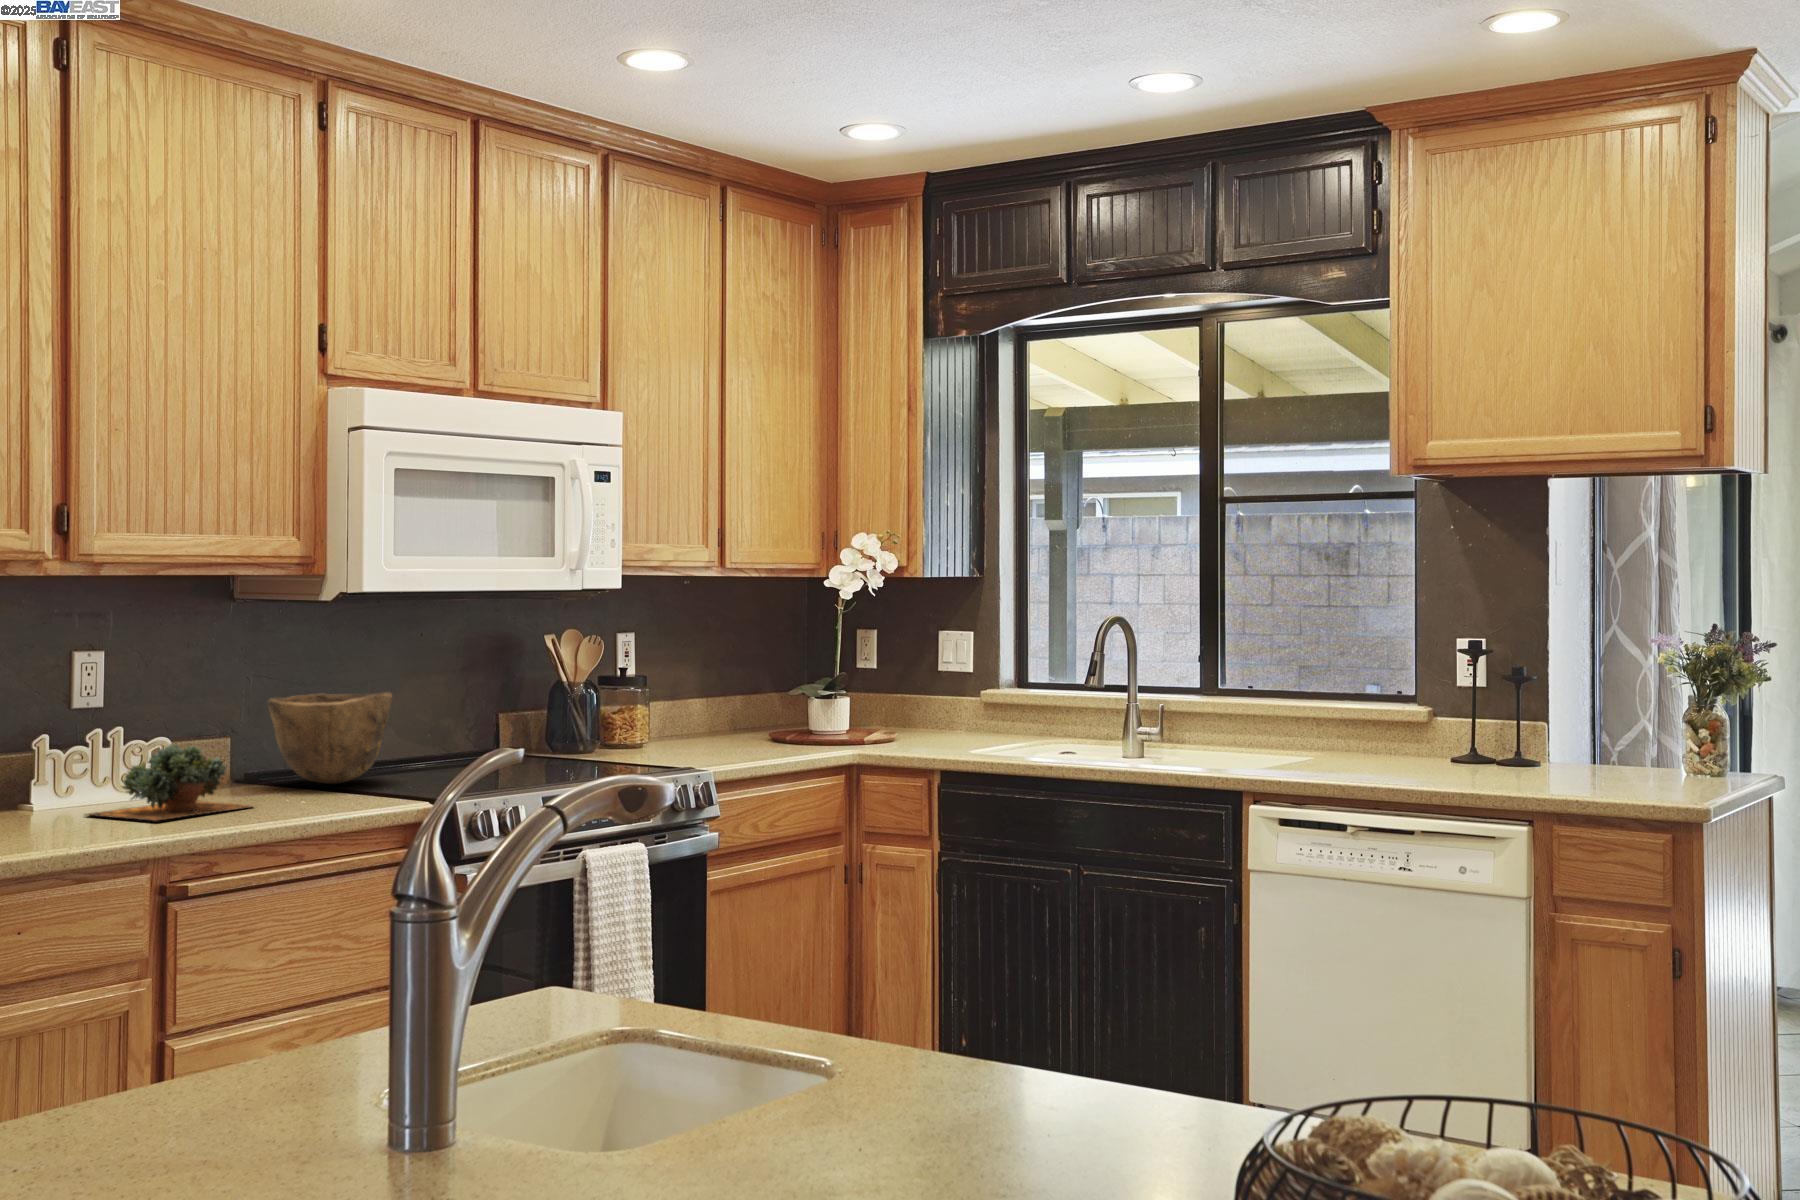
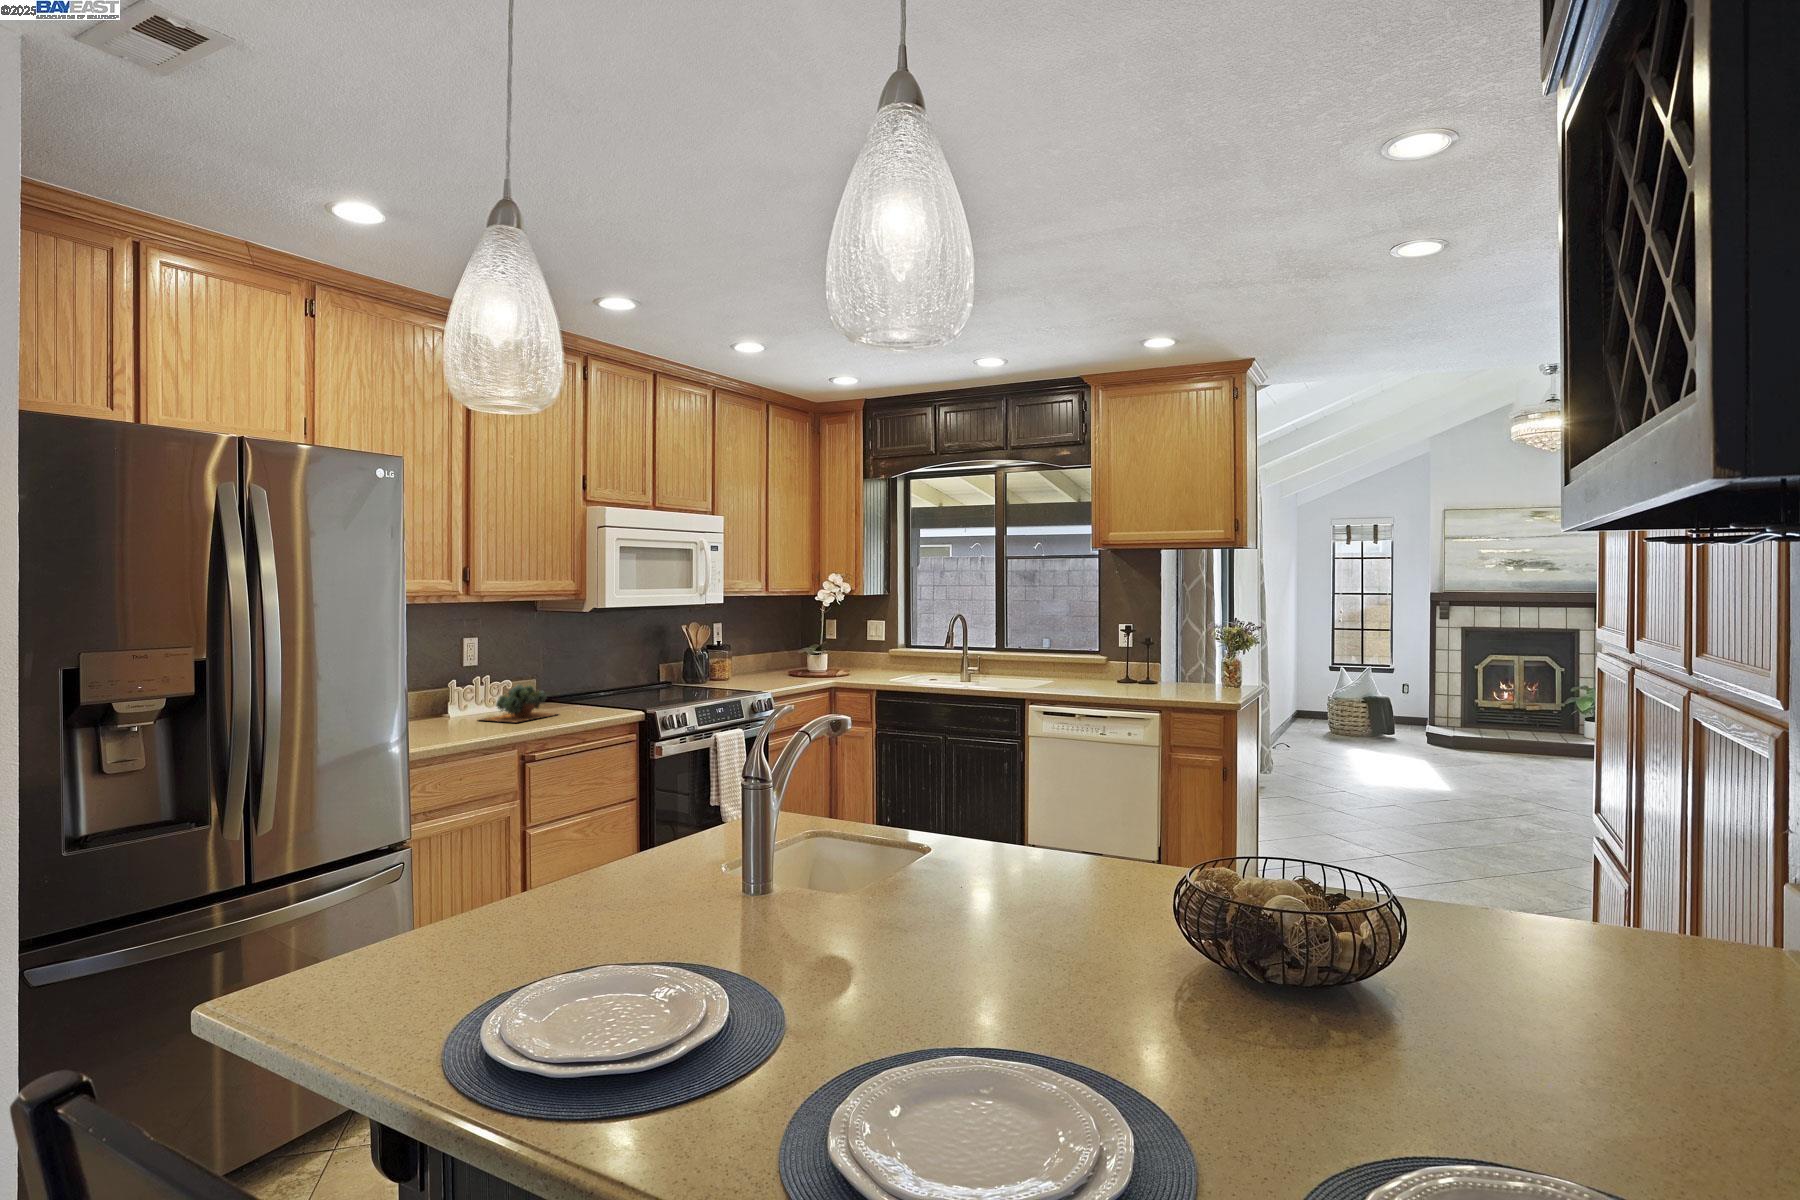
bowl: present [267,692,392,784] -> none [558,656,620,702]

